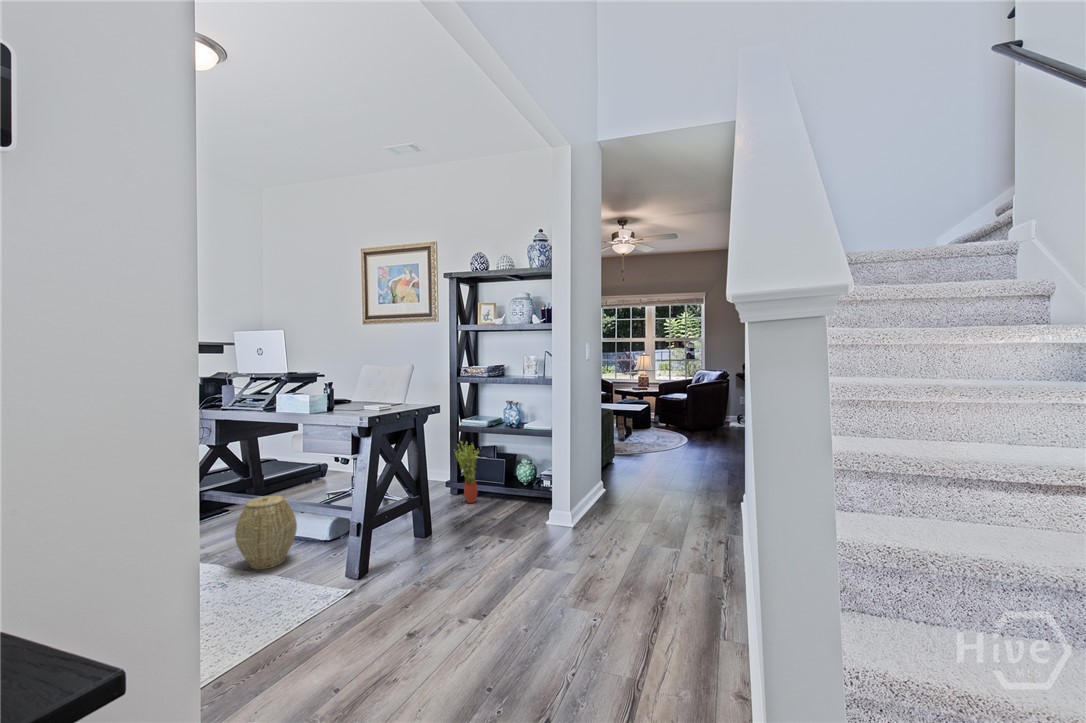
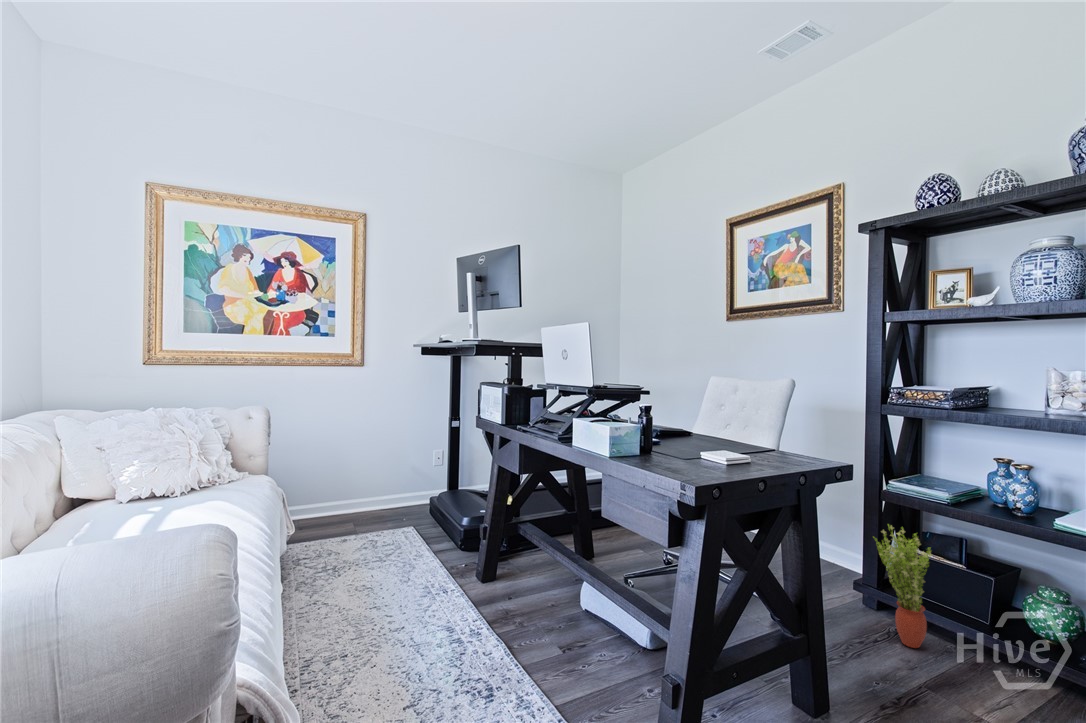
woven basket: present [235,495,297,569] -> none [517,568,596,684]

